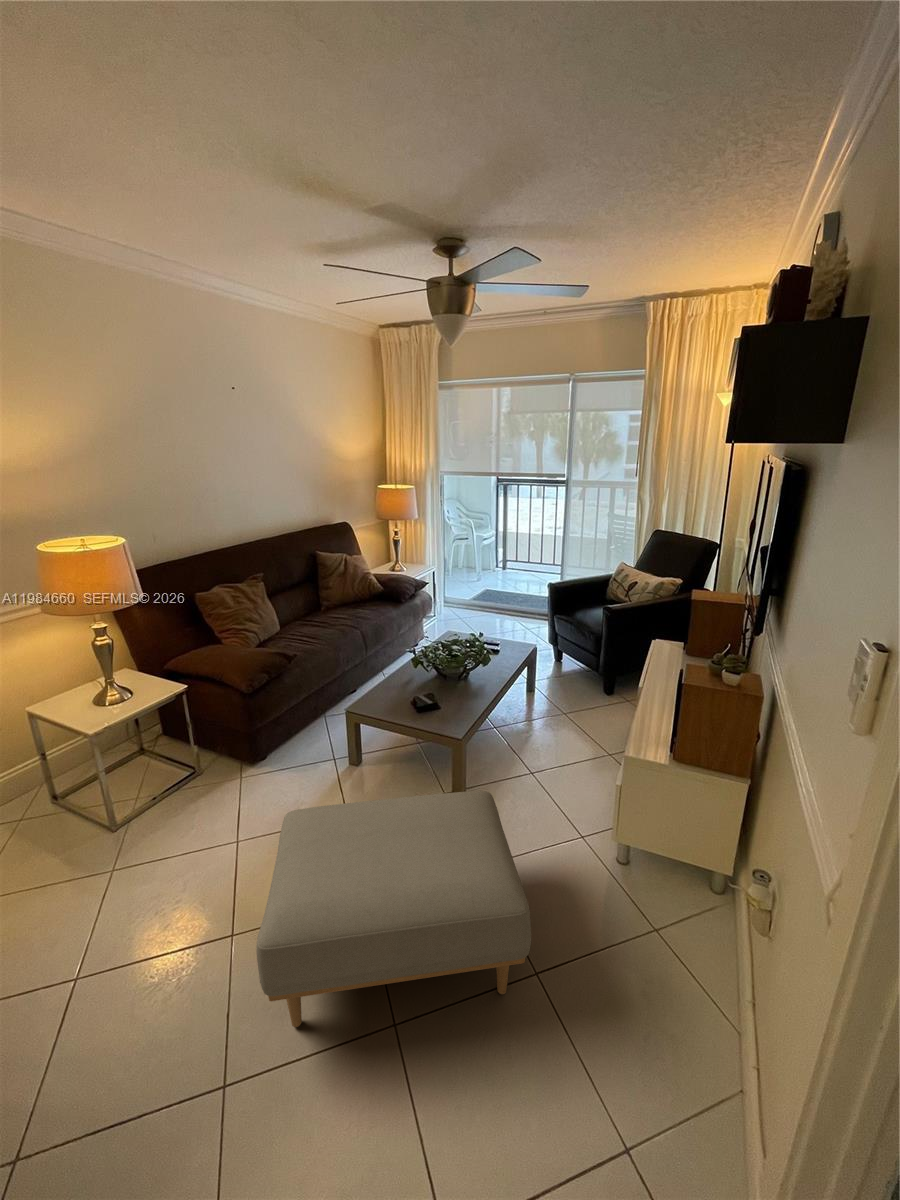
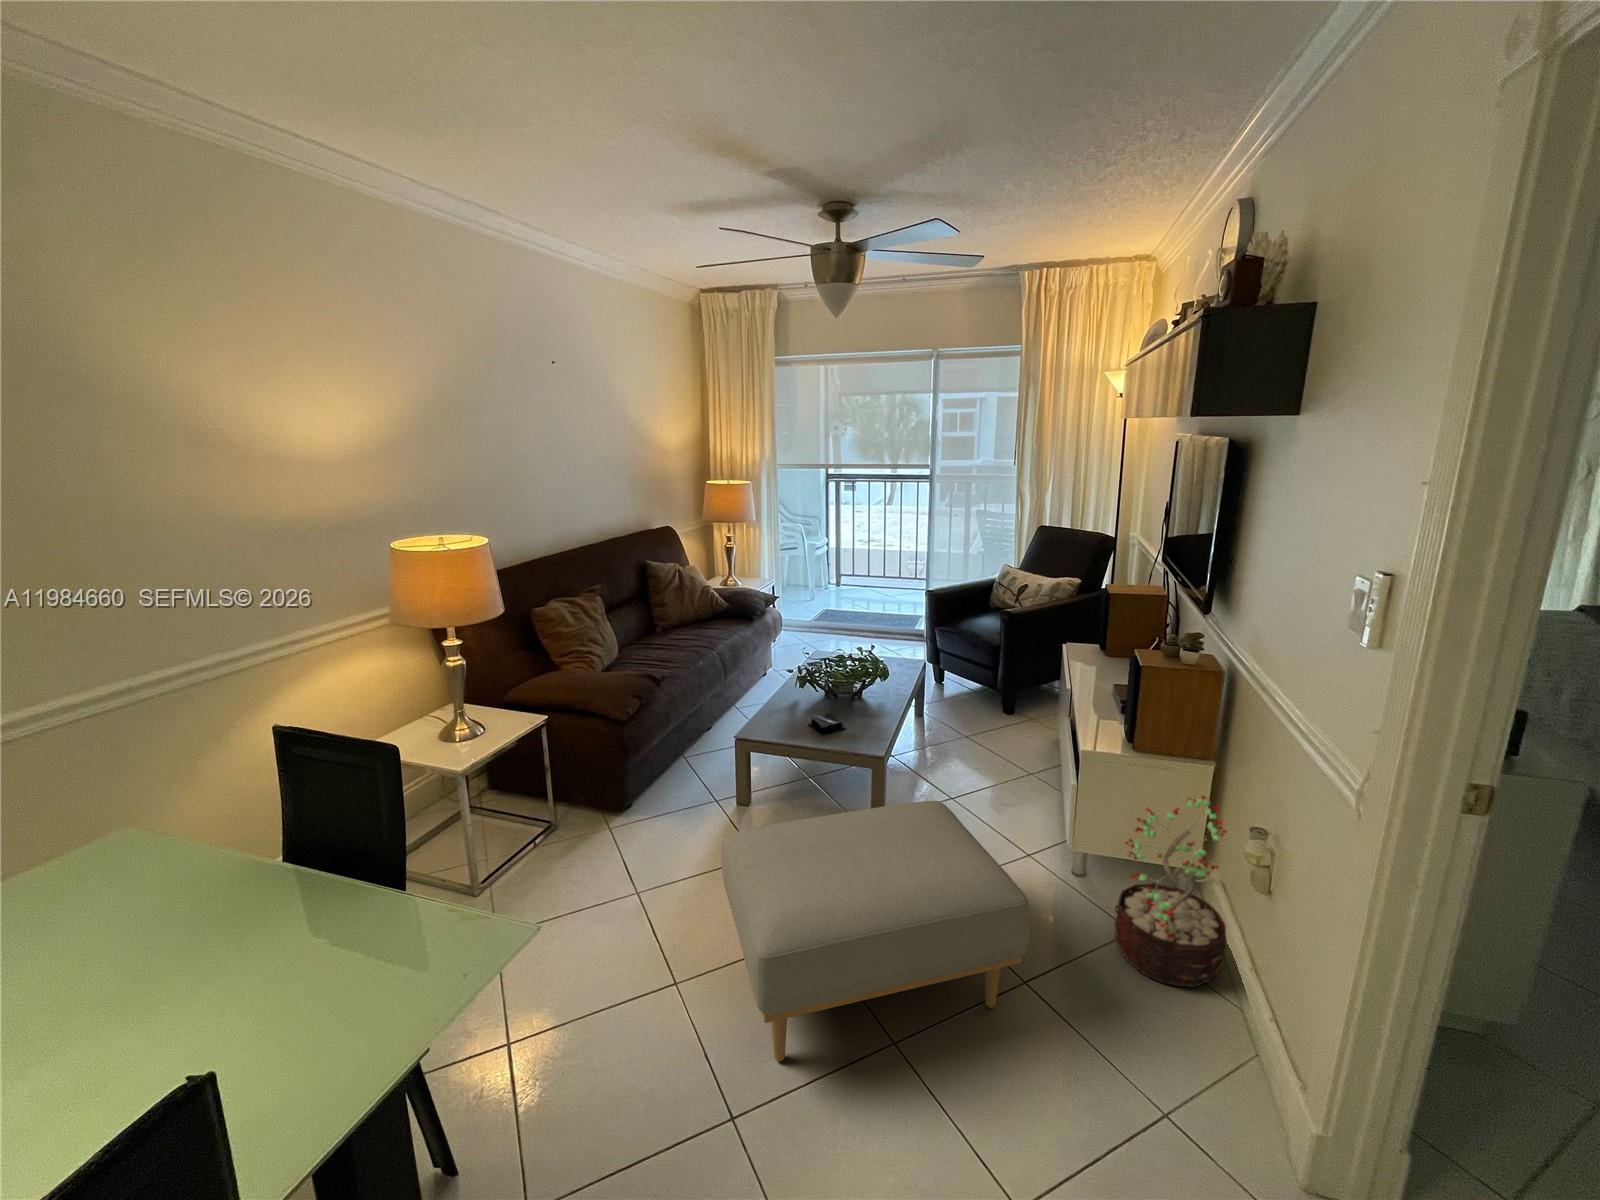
decorative plant: none [637,814,744,995] -> present [1115,796,1227,987]

